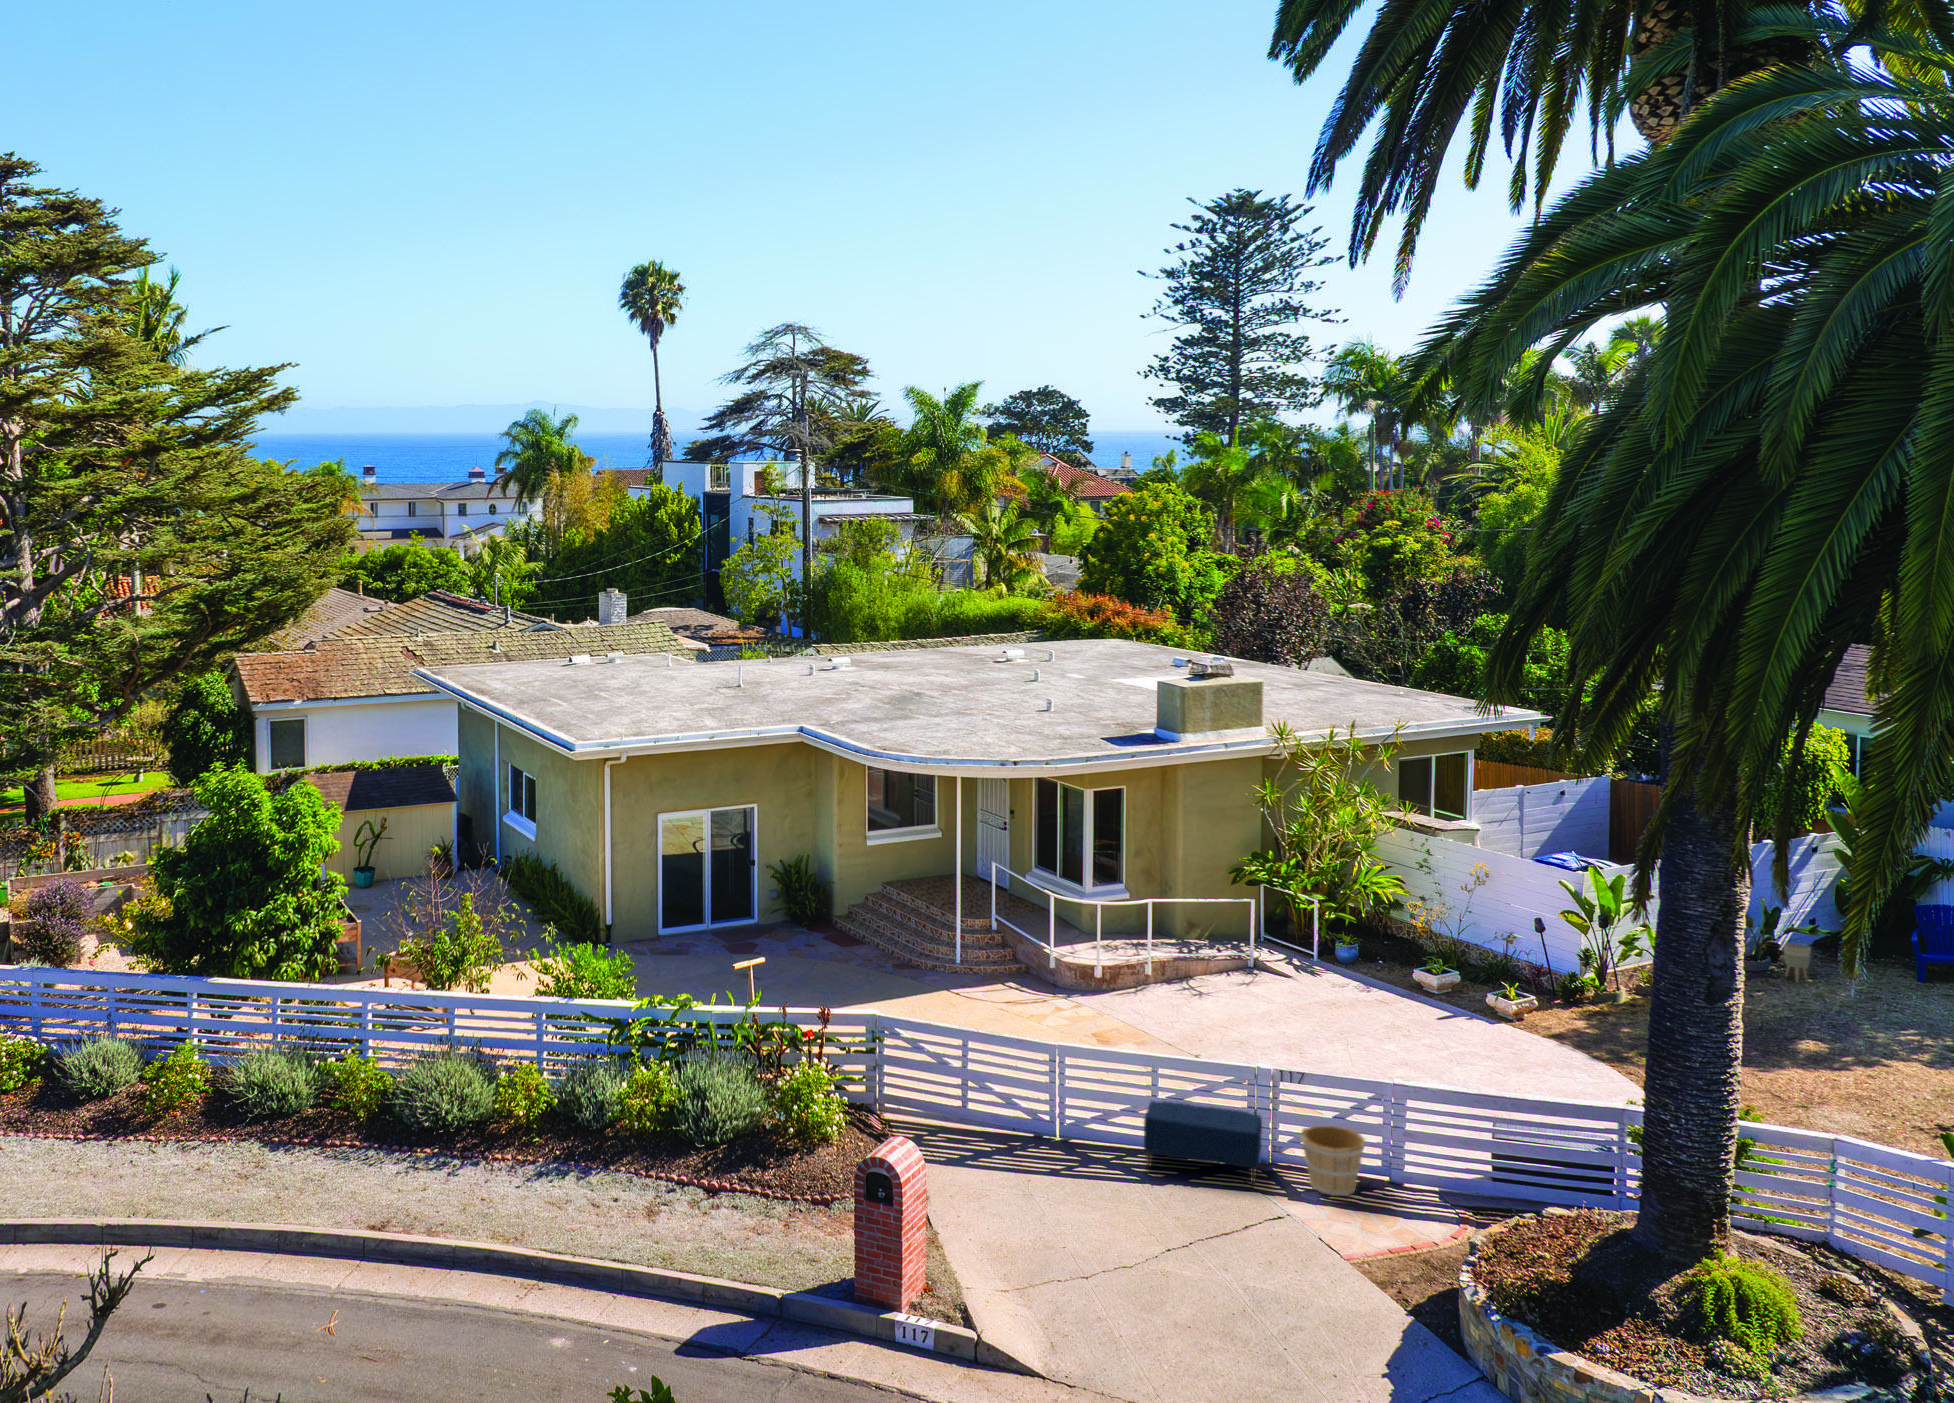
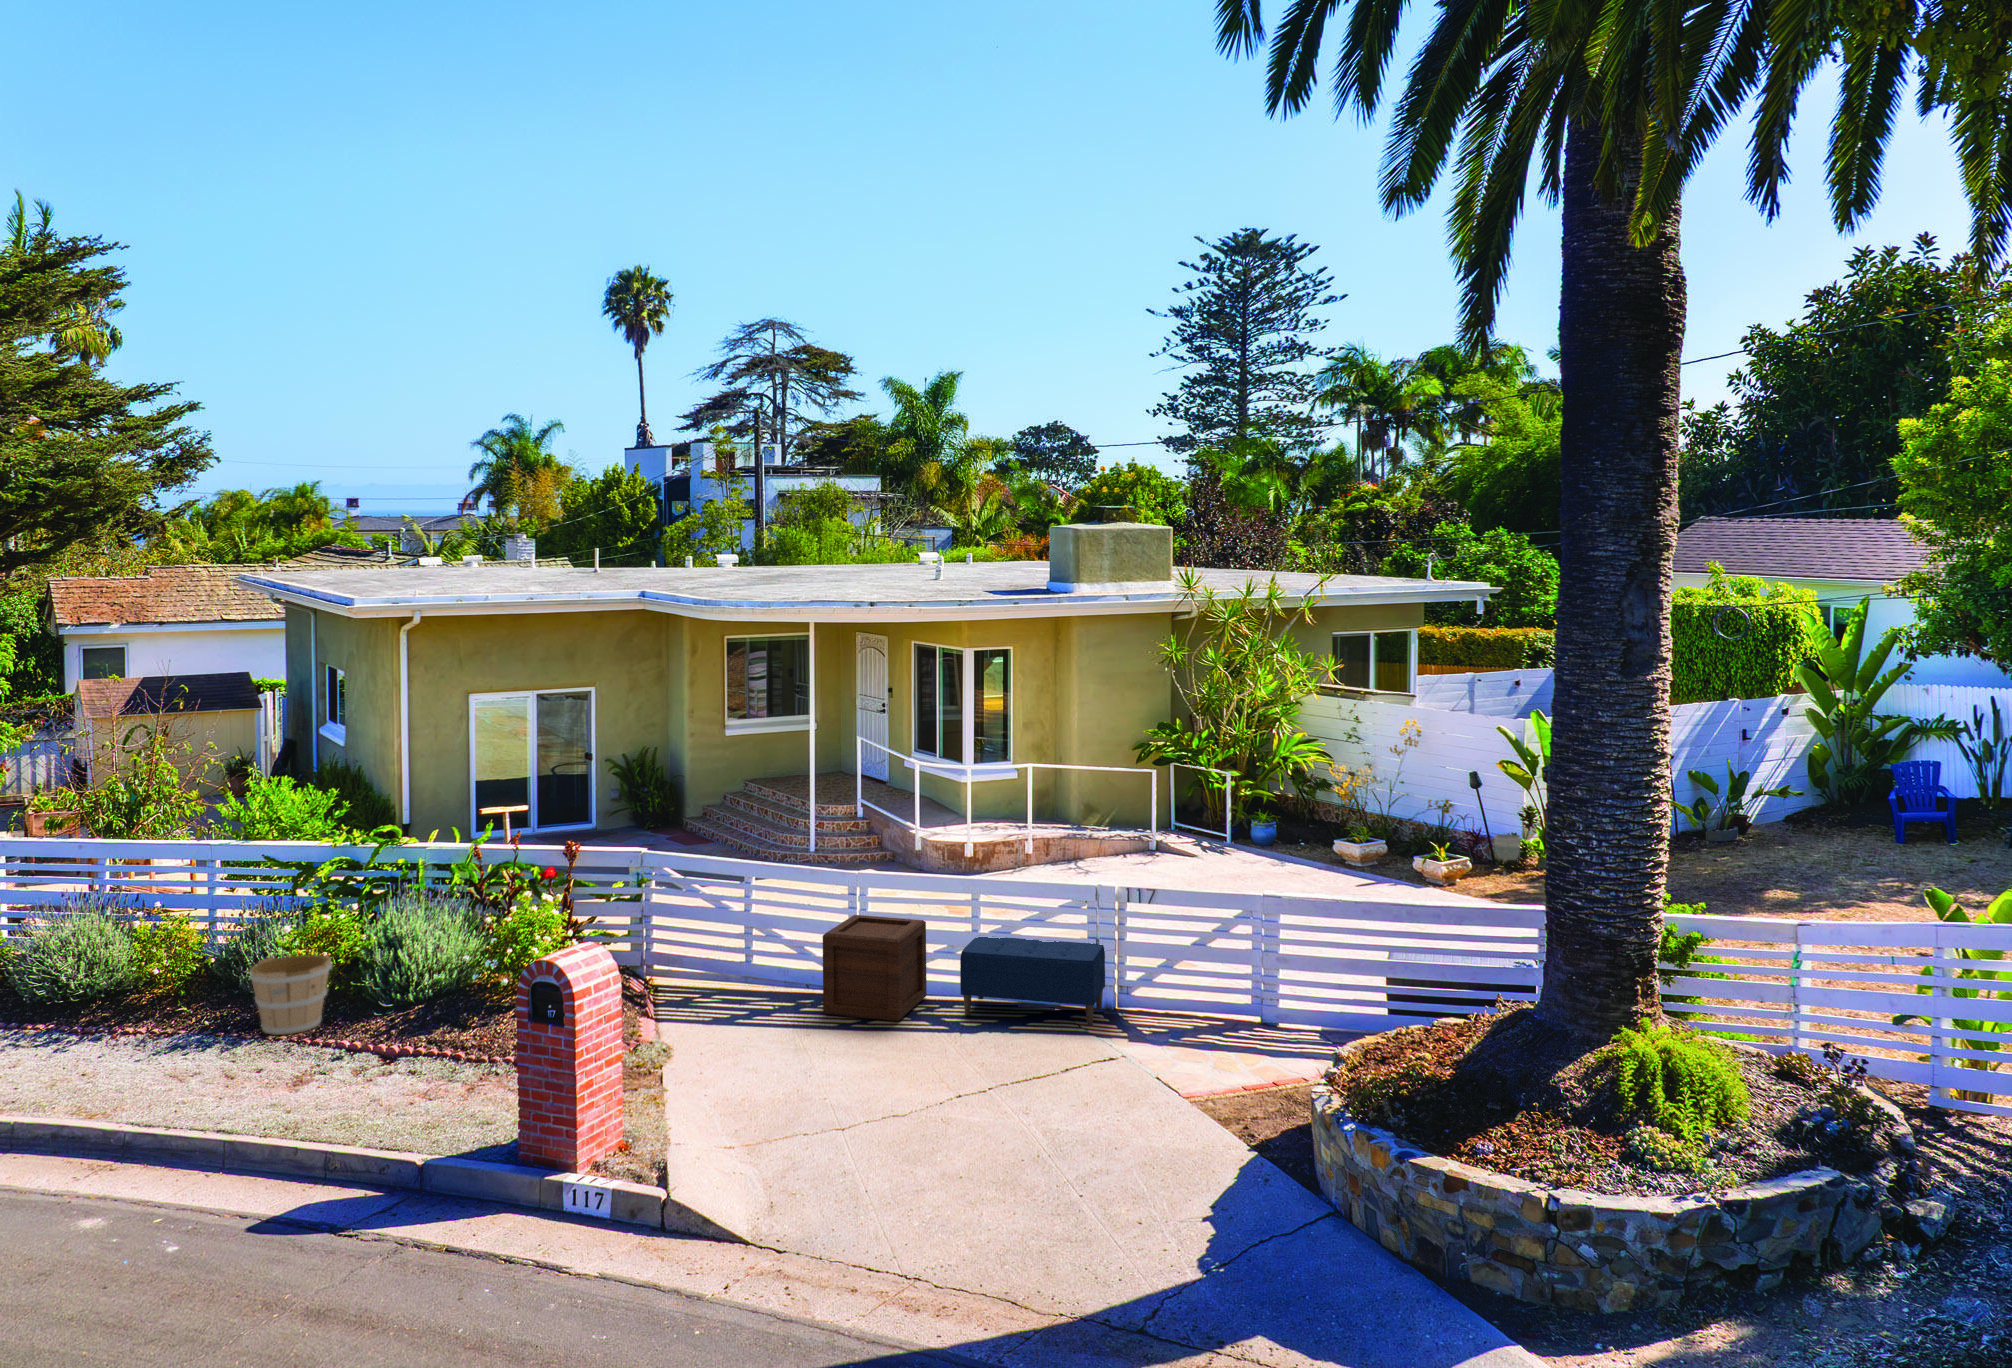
planter: present [1784,943,1810,980] -> present [1494,834,1520,875]
wooden crate: none [1031,1075,1110,1172] -> present [823,915,927,1022]
wooden bucket: present [1301,1126,1365,1196] -> present [249,954,332,1035]

